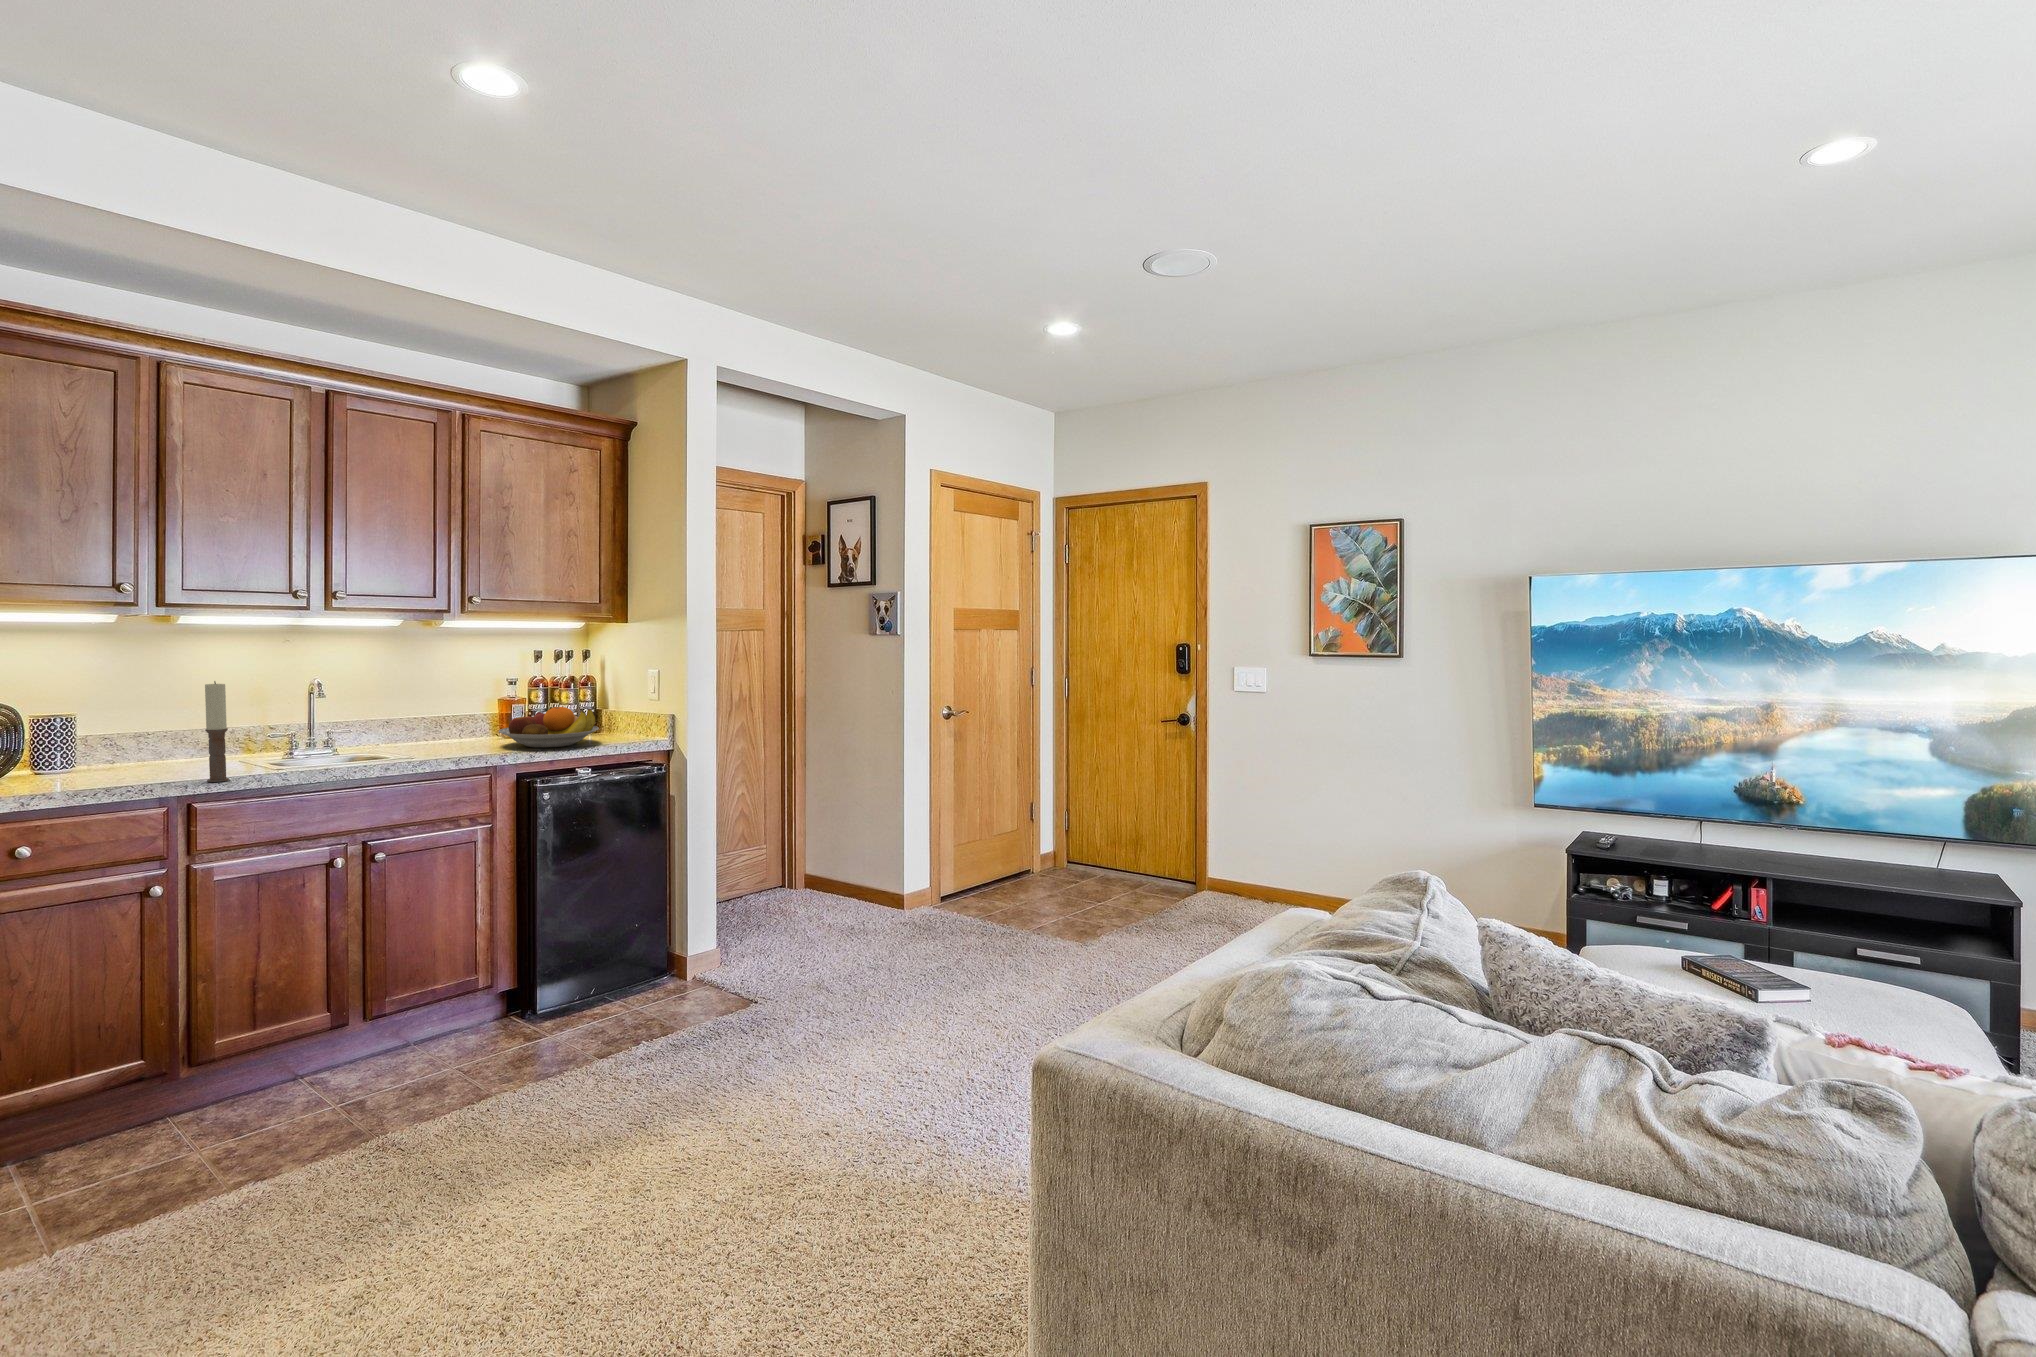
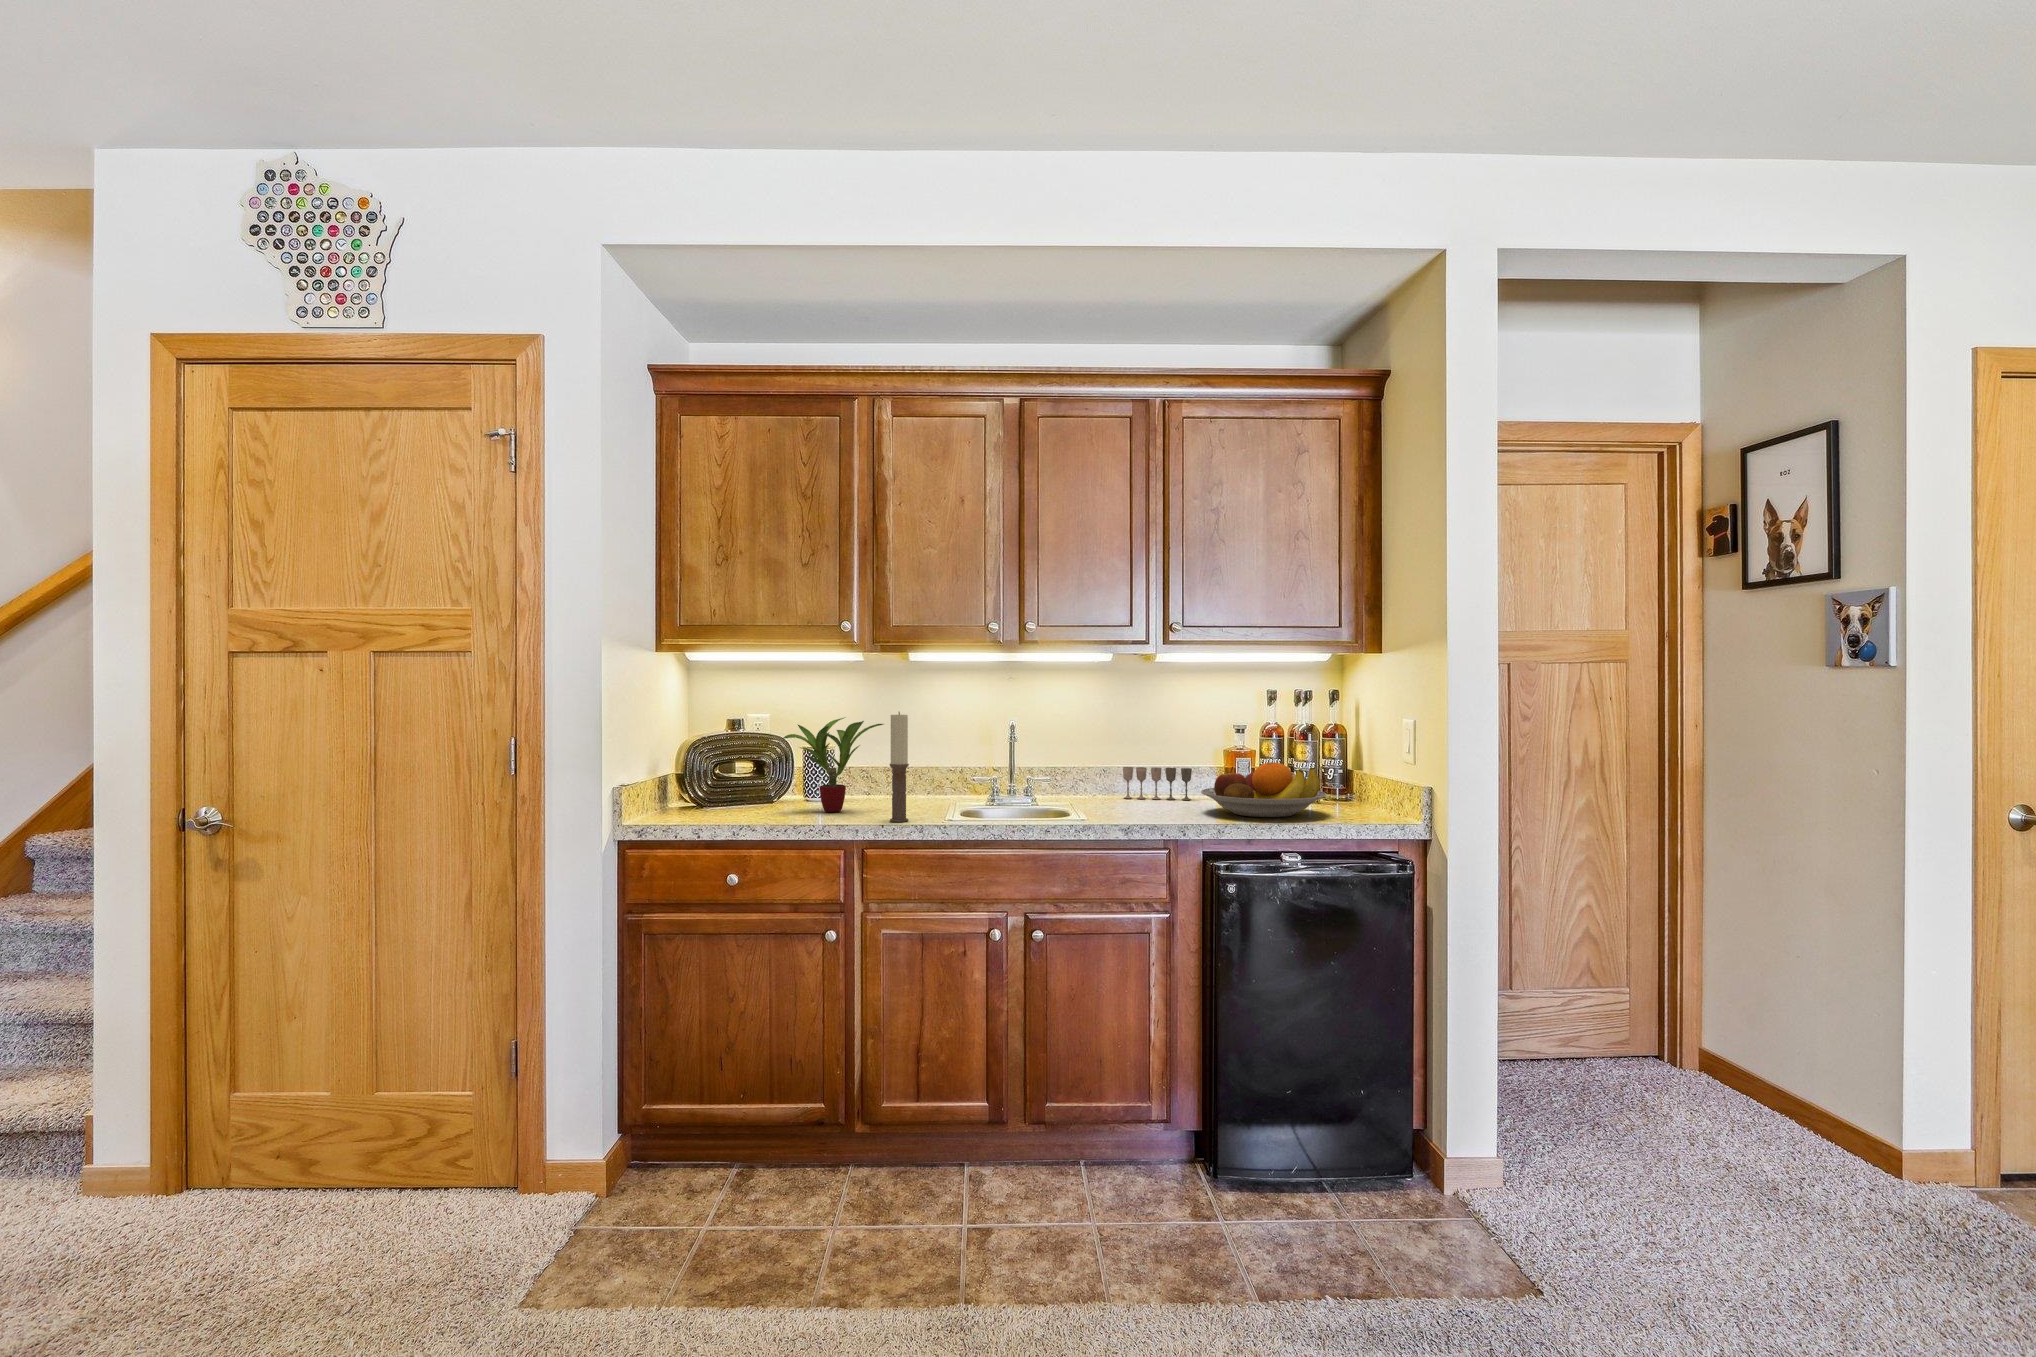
potted plant: none [46,686,171,781] -> present [784,717,883,812]
wine glass: none [410,714,475,743] -> present [1123,767,1192,800]

